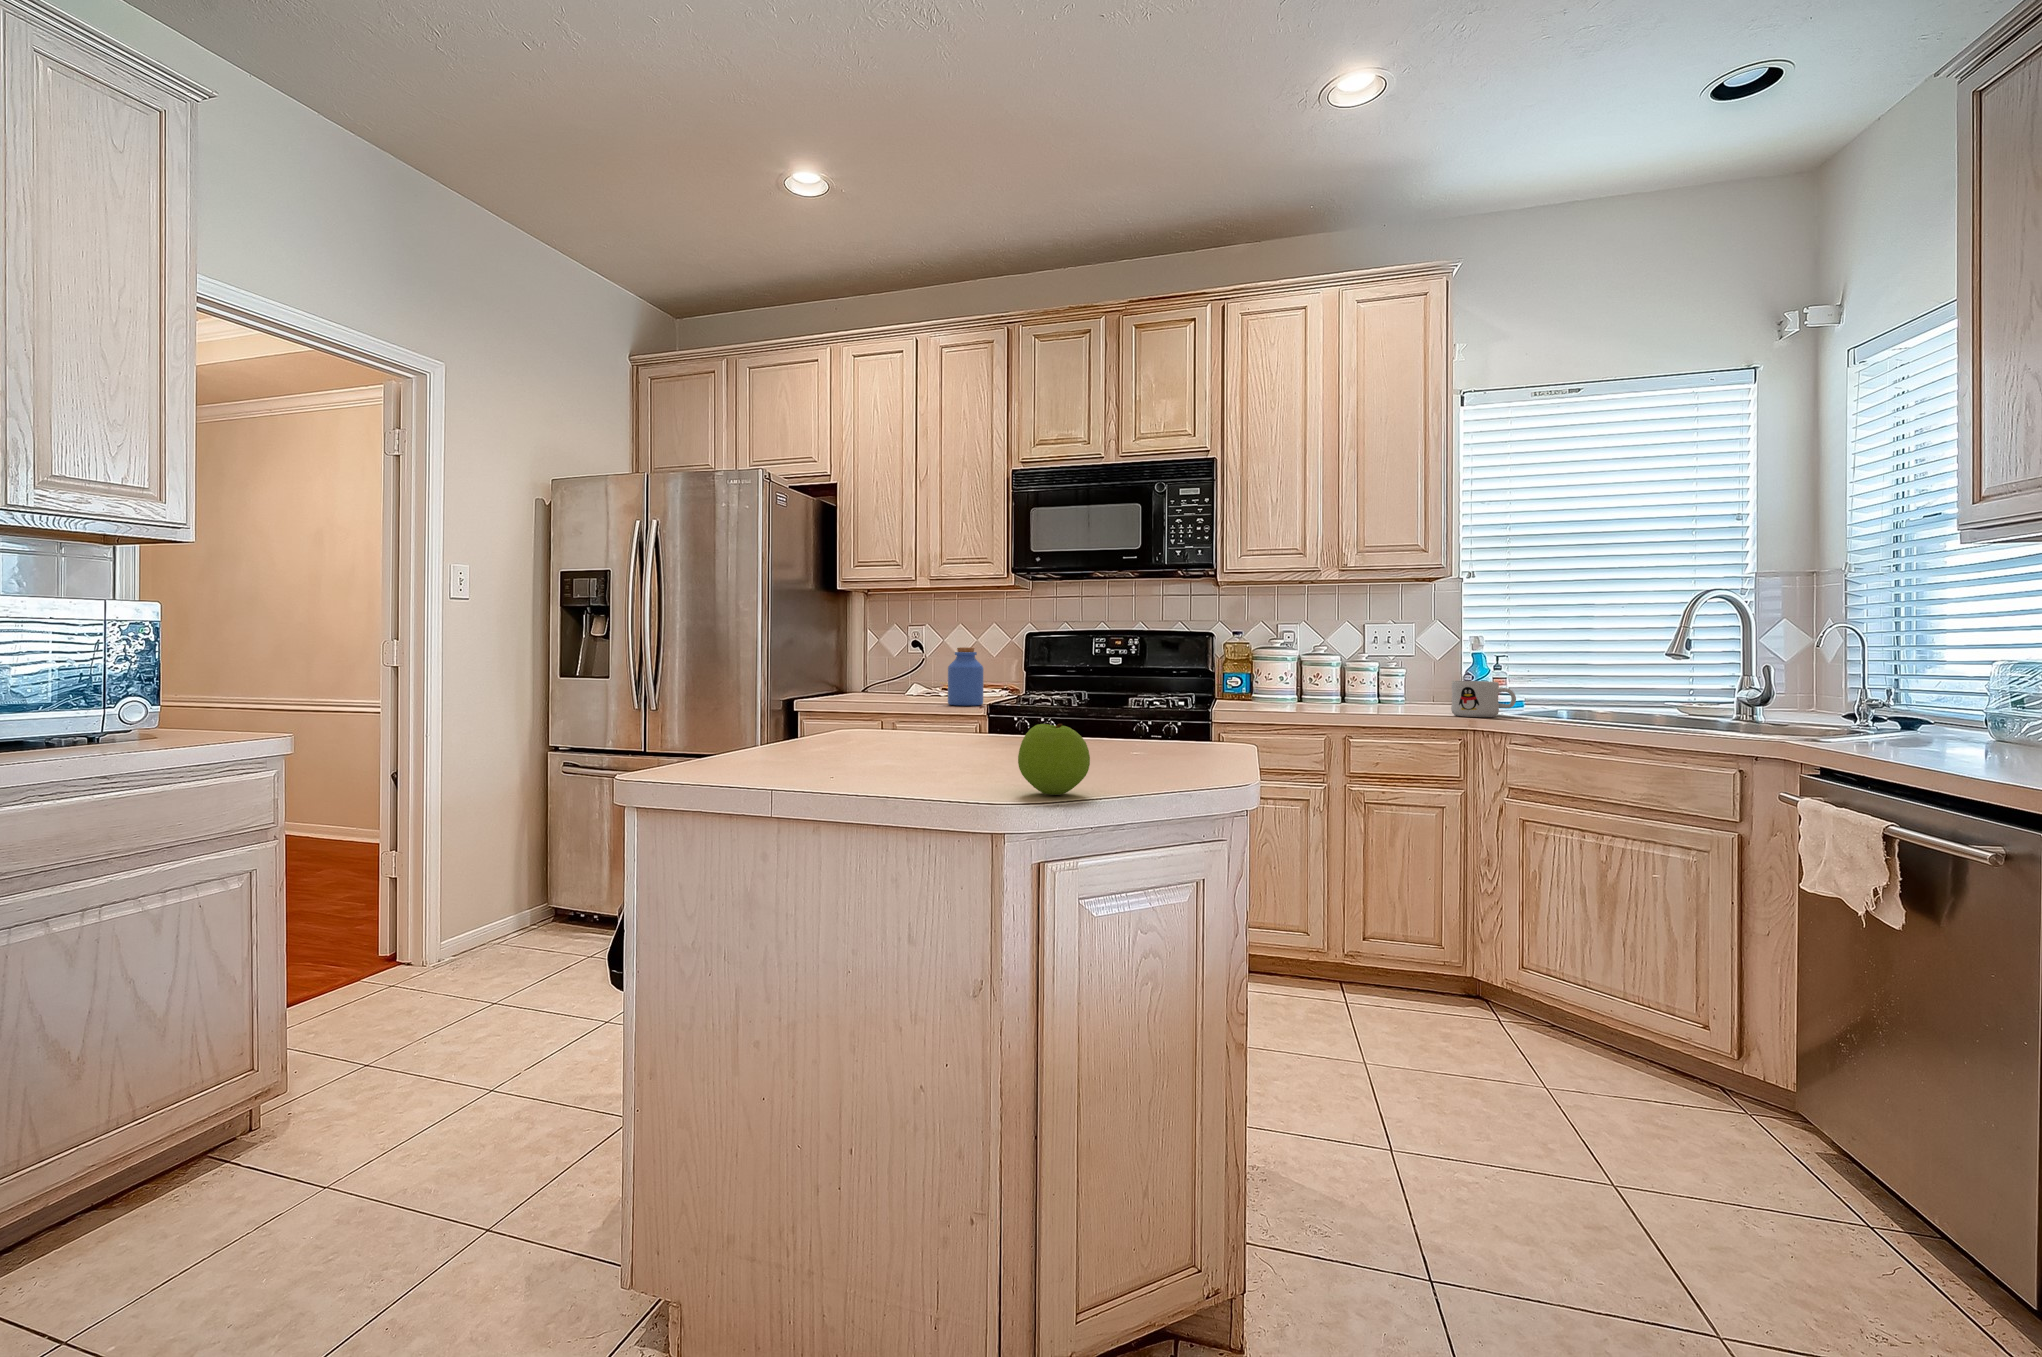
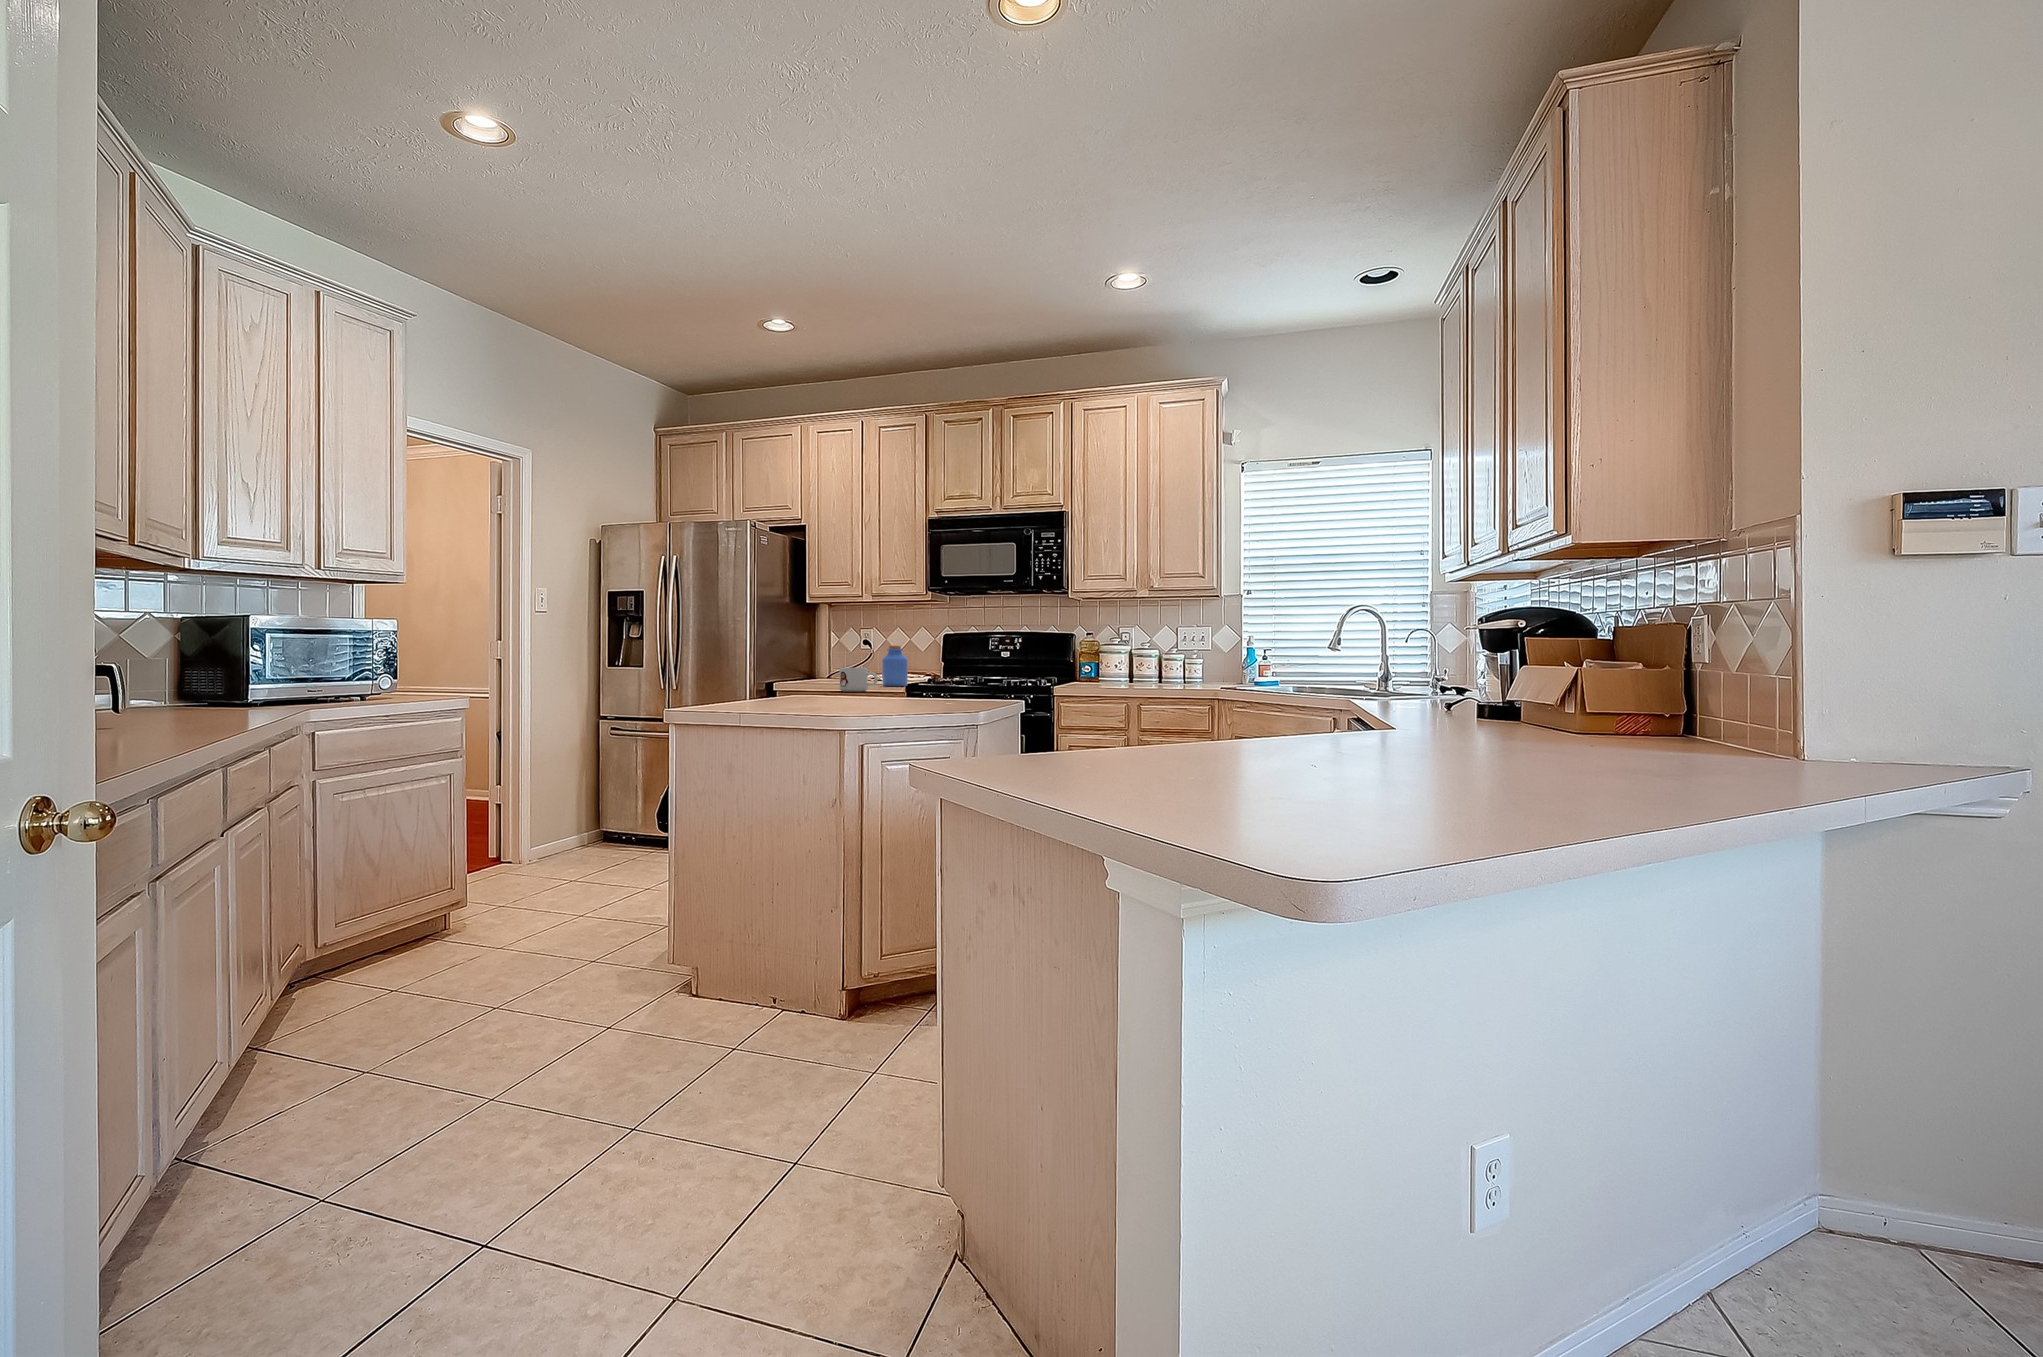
mug: present [1451,681,1516,717] -> present [840,668,878,692]
apple: present [1018,724,1090,795] -> none [871,680,906,714]

